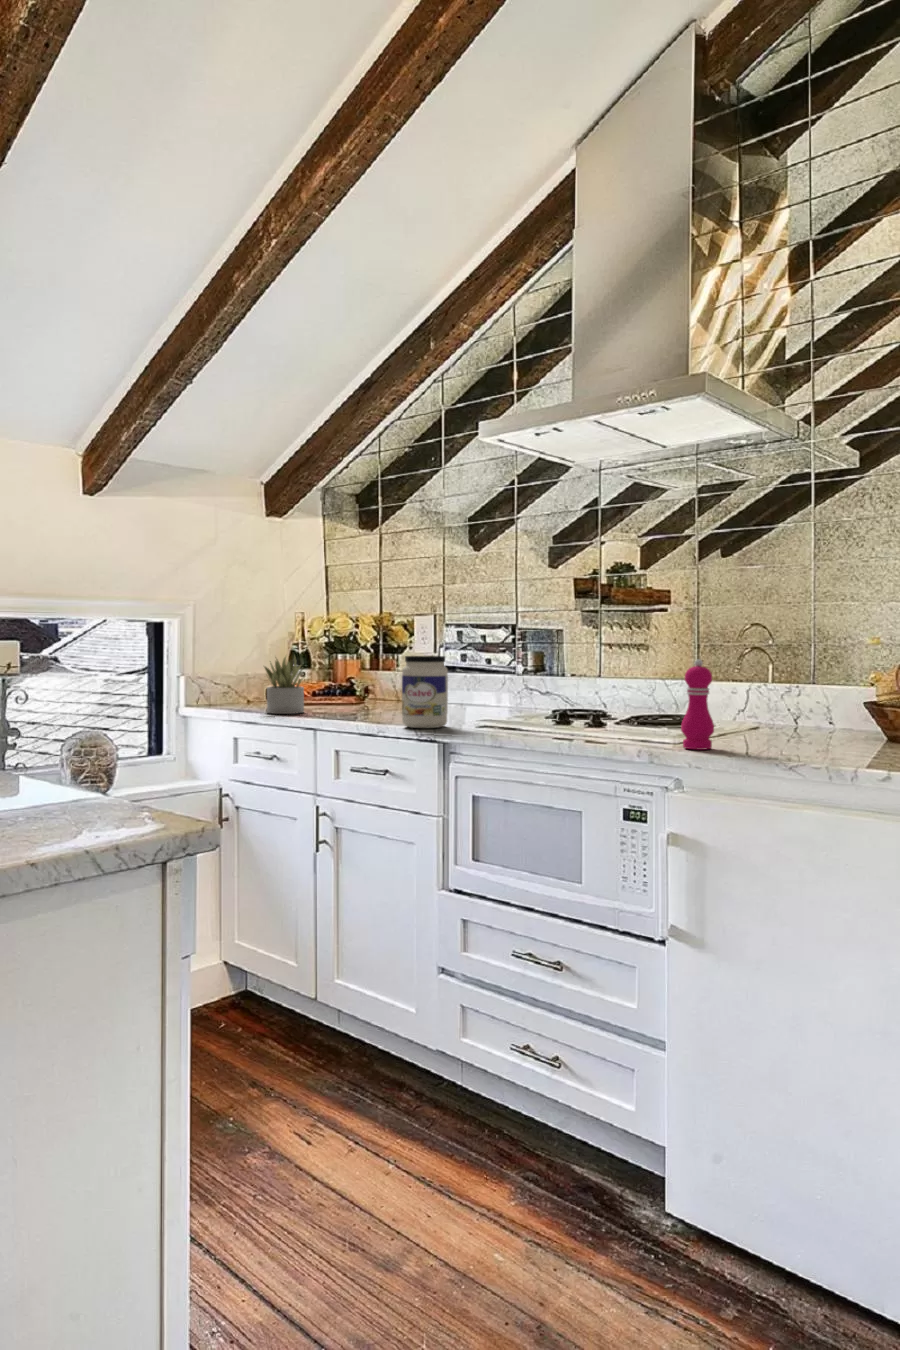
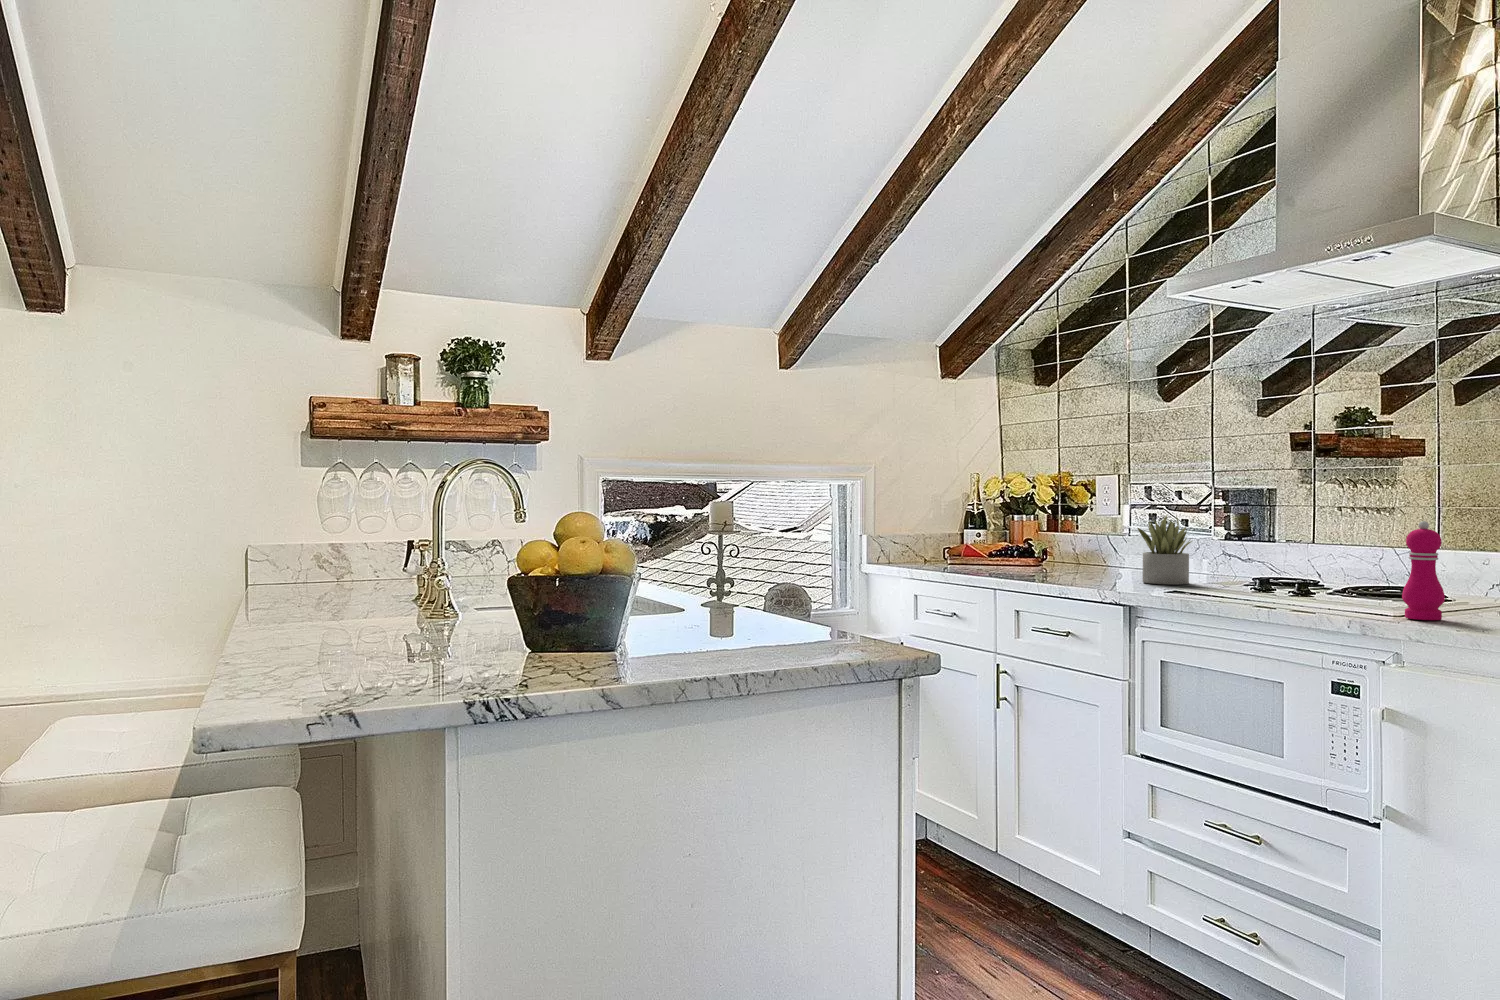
jar: present [402,656,448,728] -> none [1082,516,1132,589]
succulent plant: present [264,657,305,714] -> present [1138,515,1192,584]

